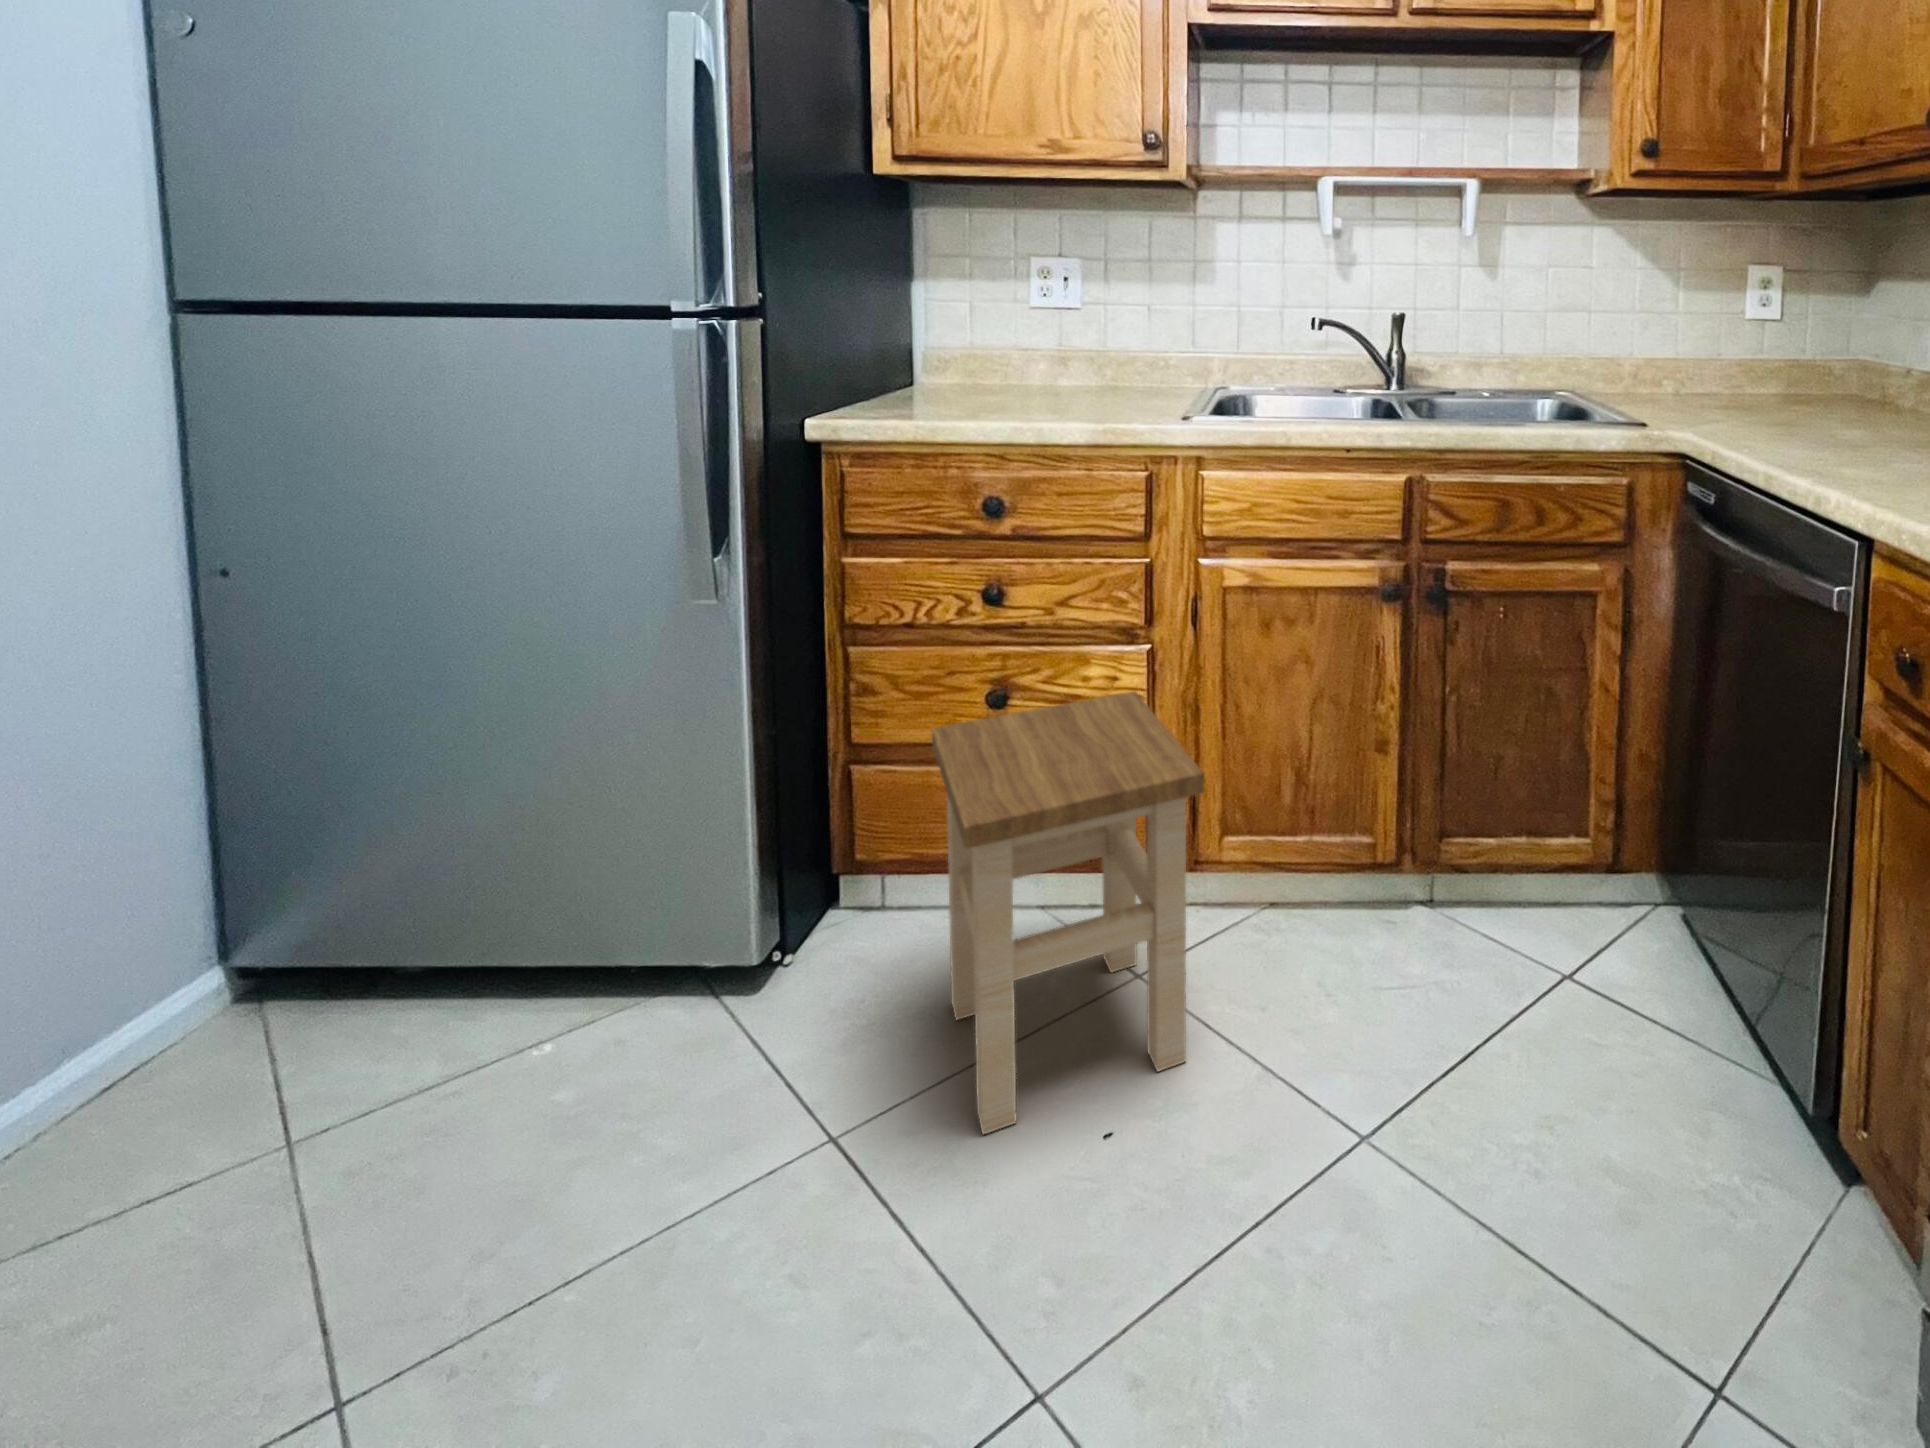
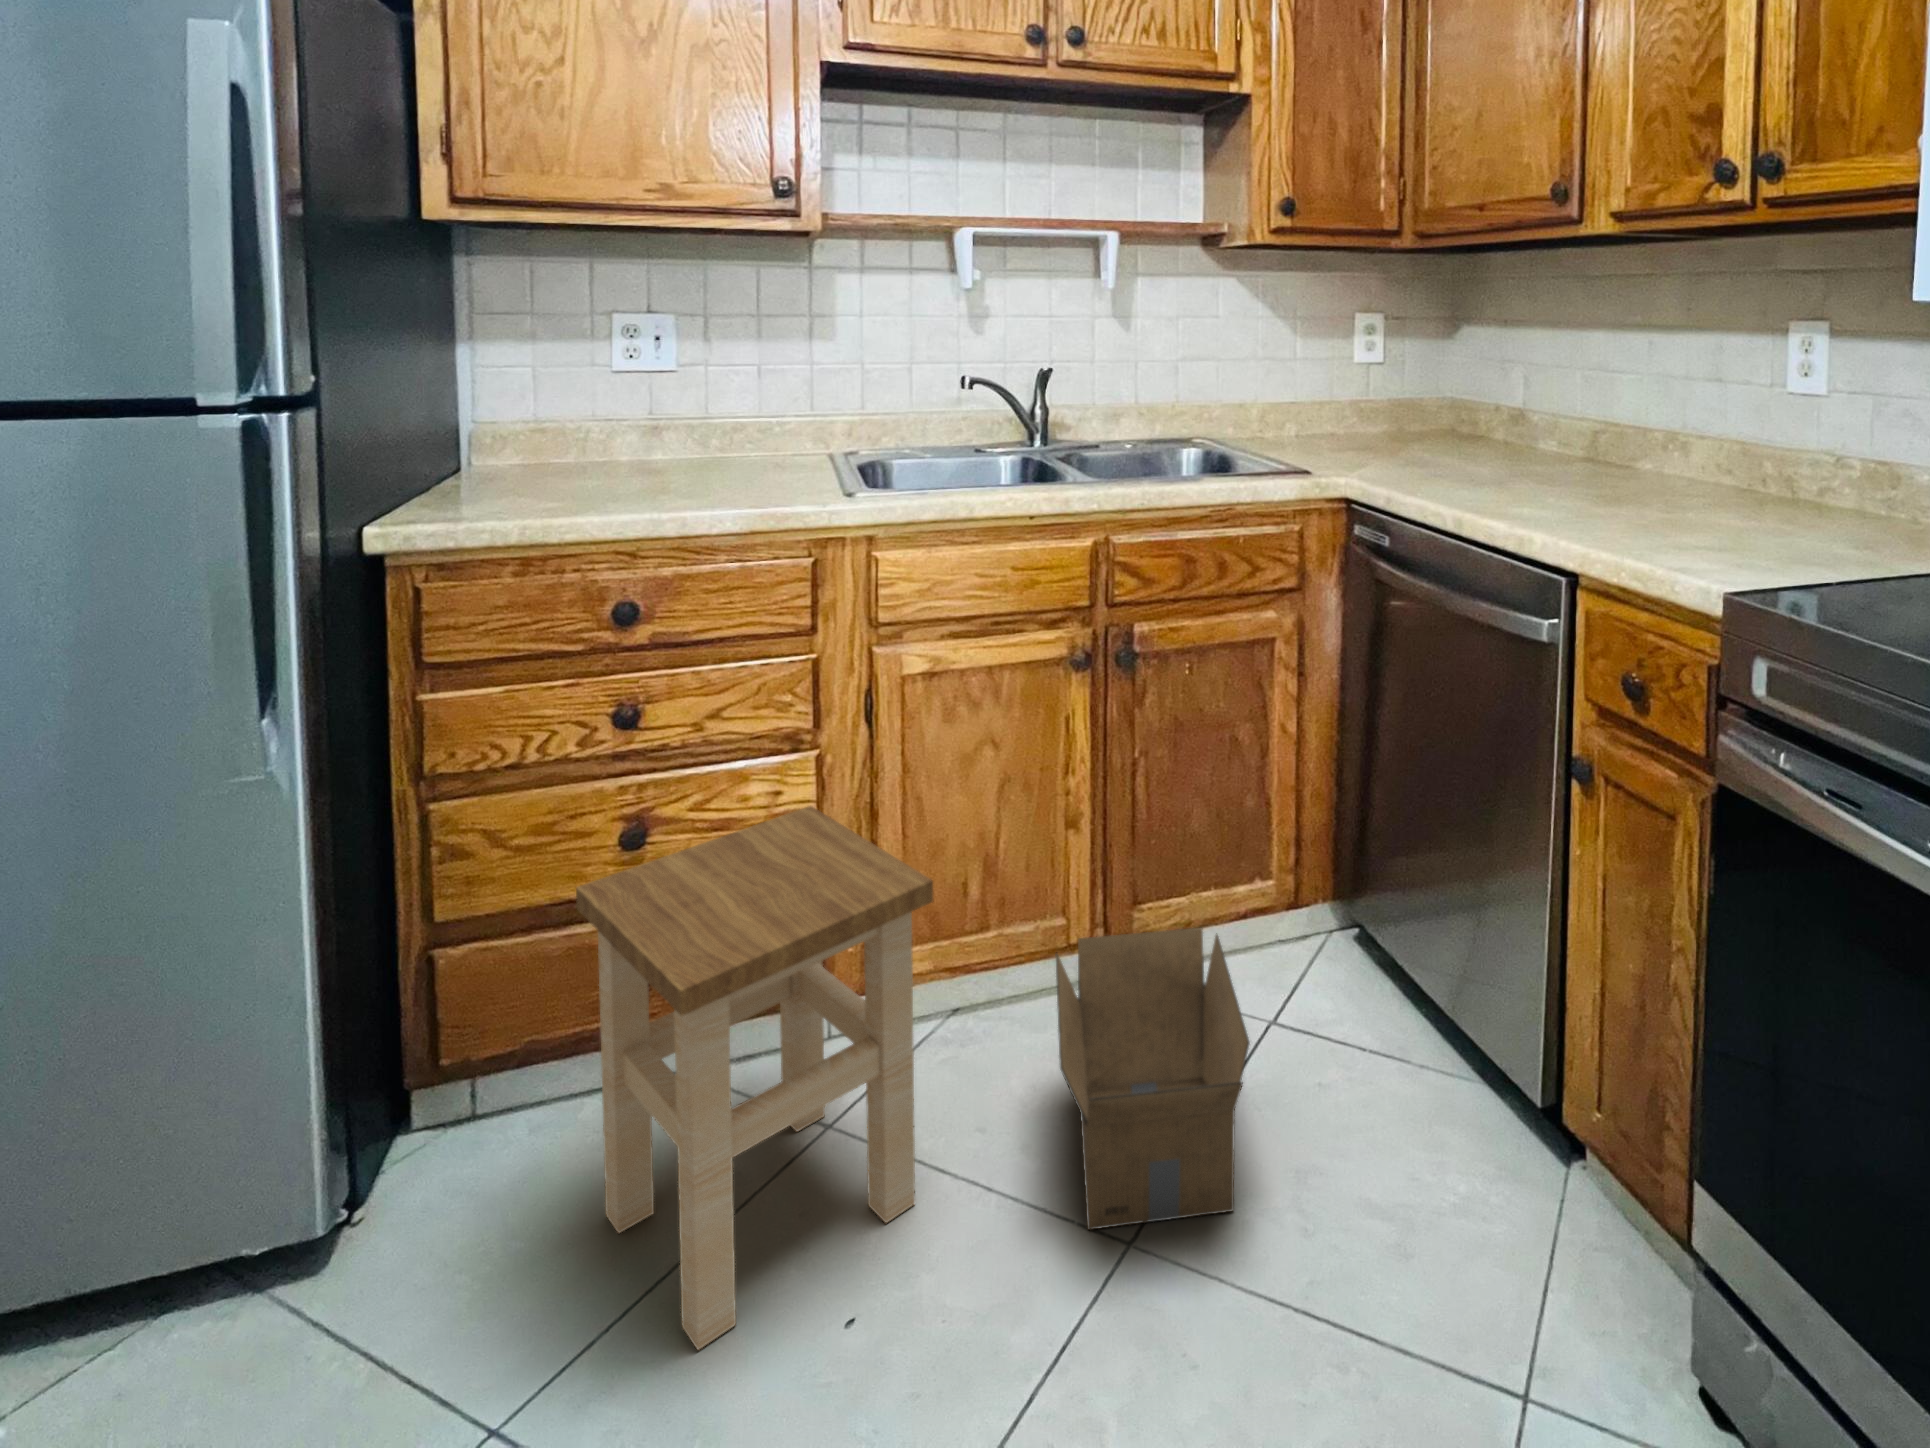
cardboard box: none [1304,854,1497,1153] -> present [1055,928,1250,1230]

